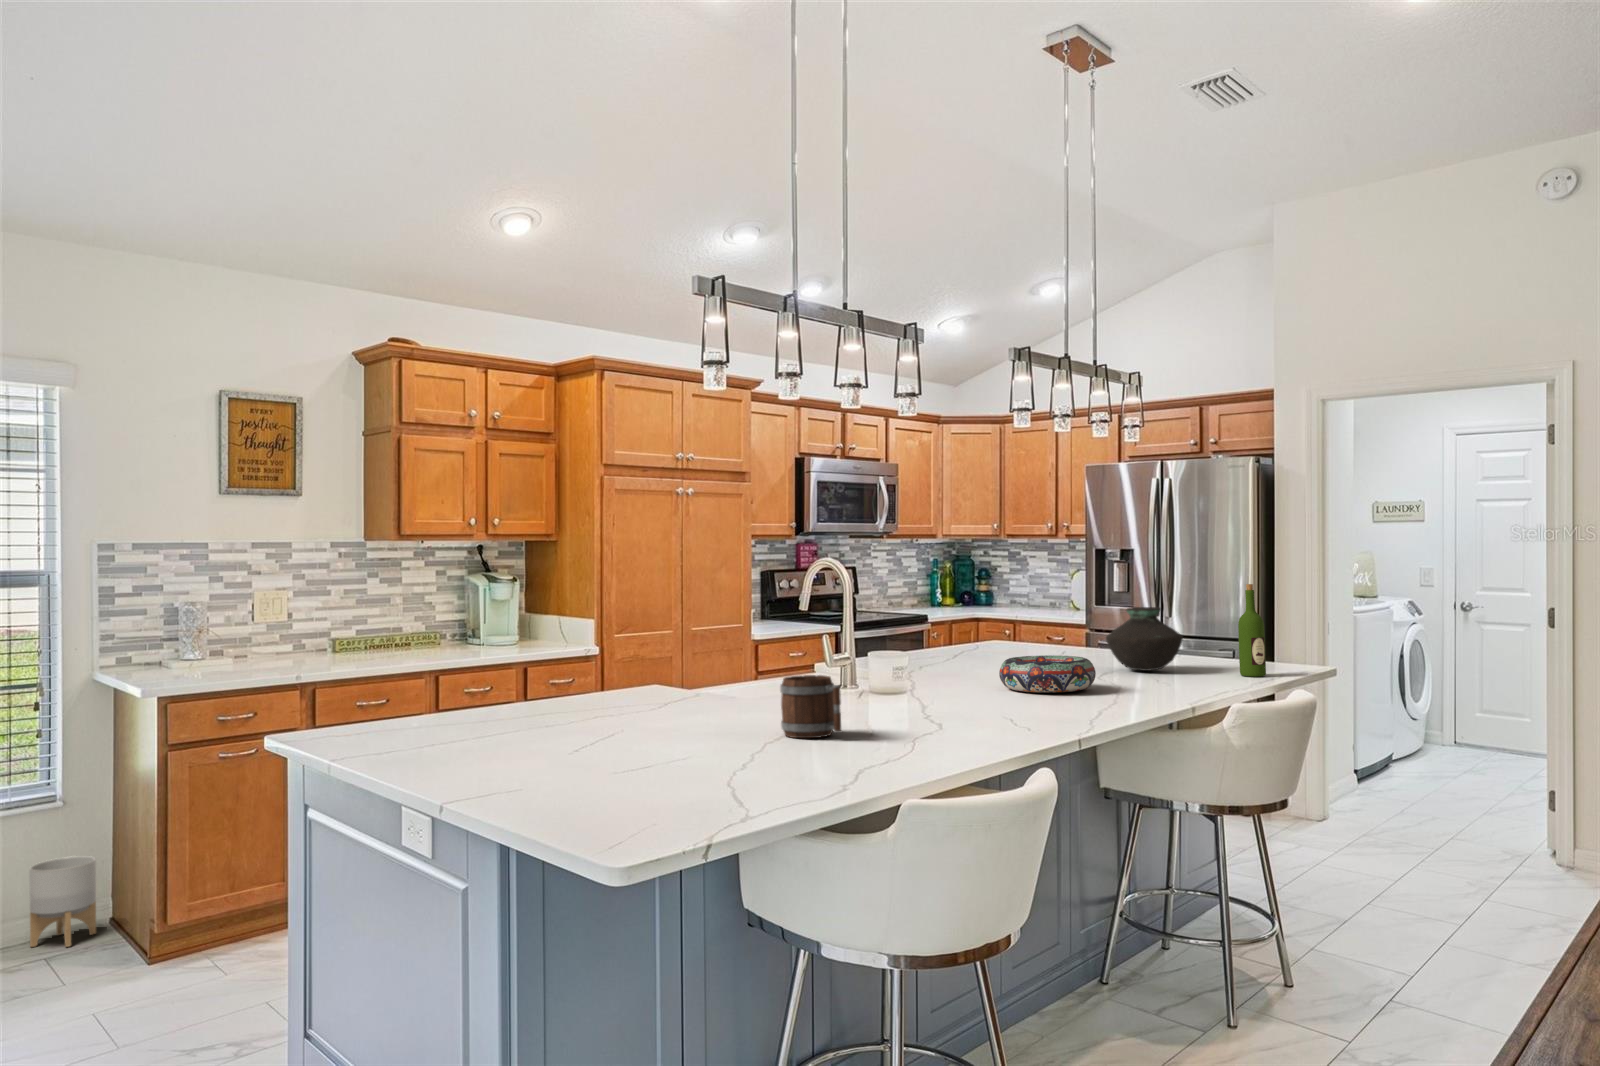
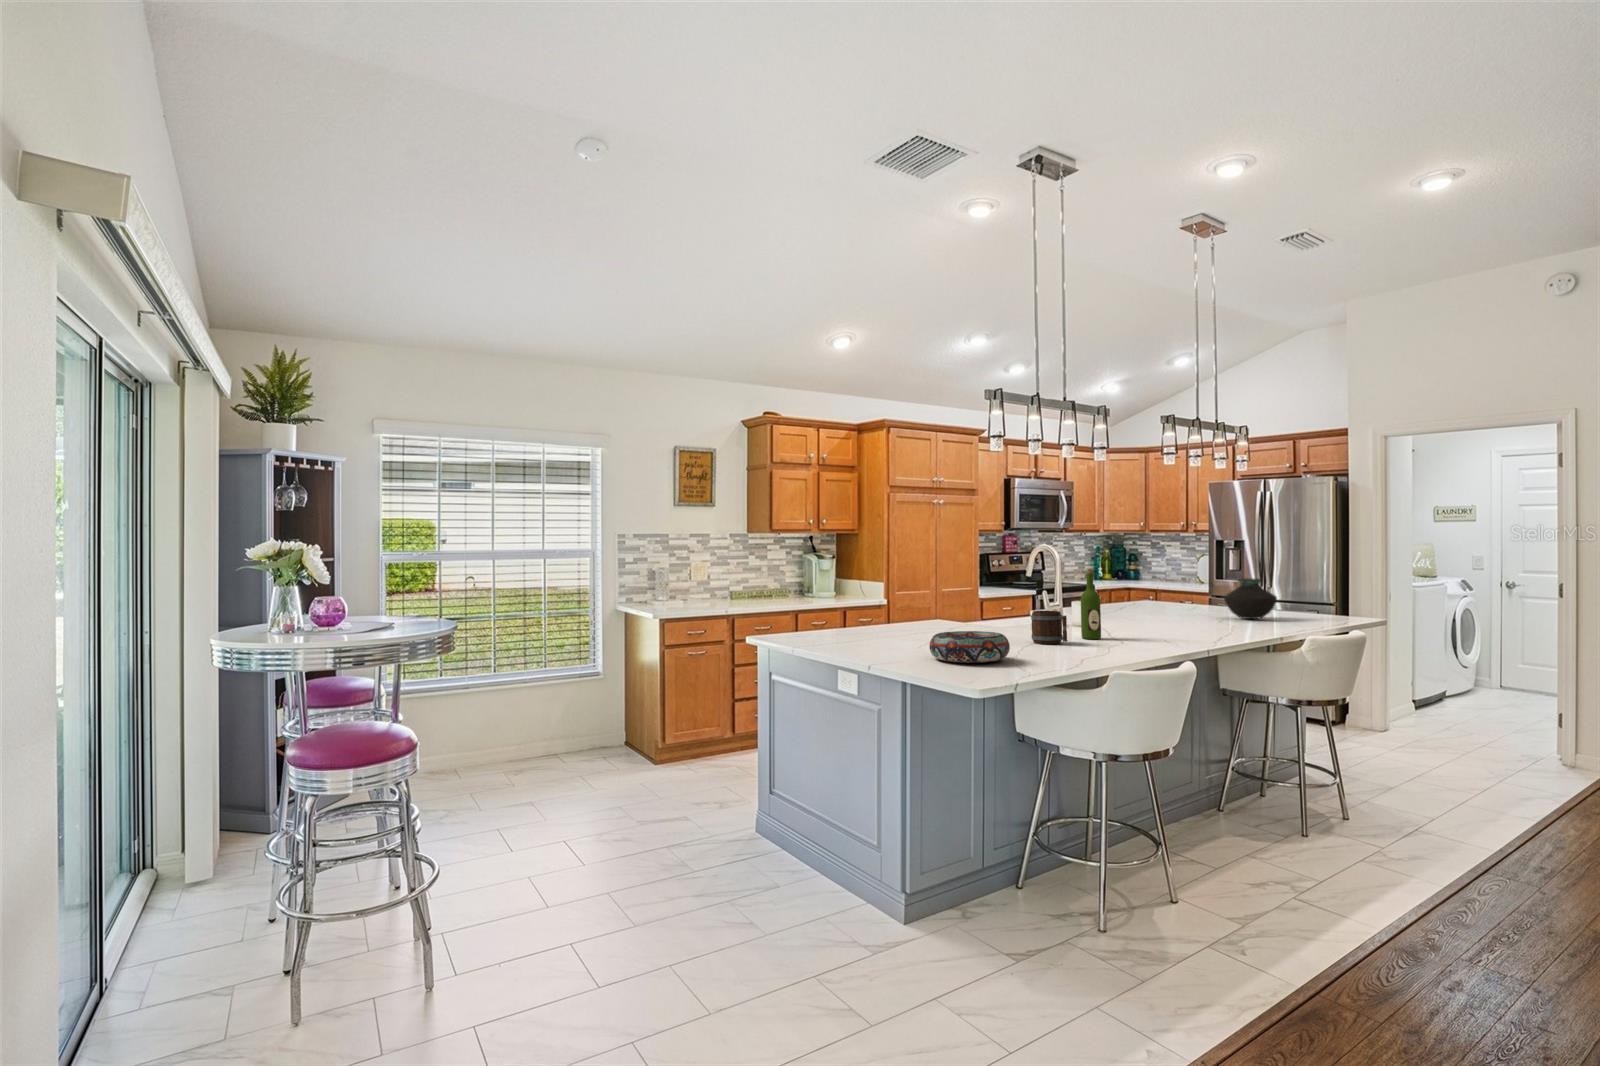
wine bottle: present [1238,584,1266,677] -> present [1081,569,1101,639]
decorative bowl: present [999,655,1096,693] -> present [929,631,1010,663]
planter: present [29,856,96,947] -> none [589,707,620,755]

